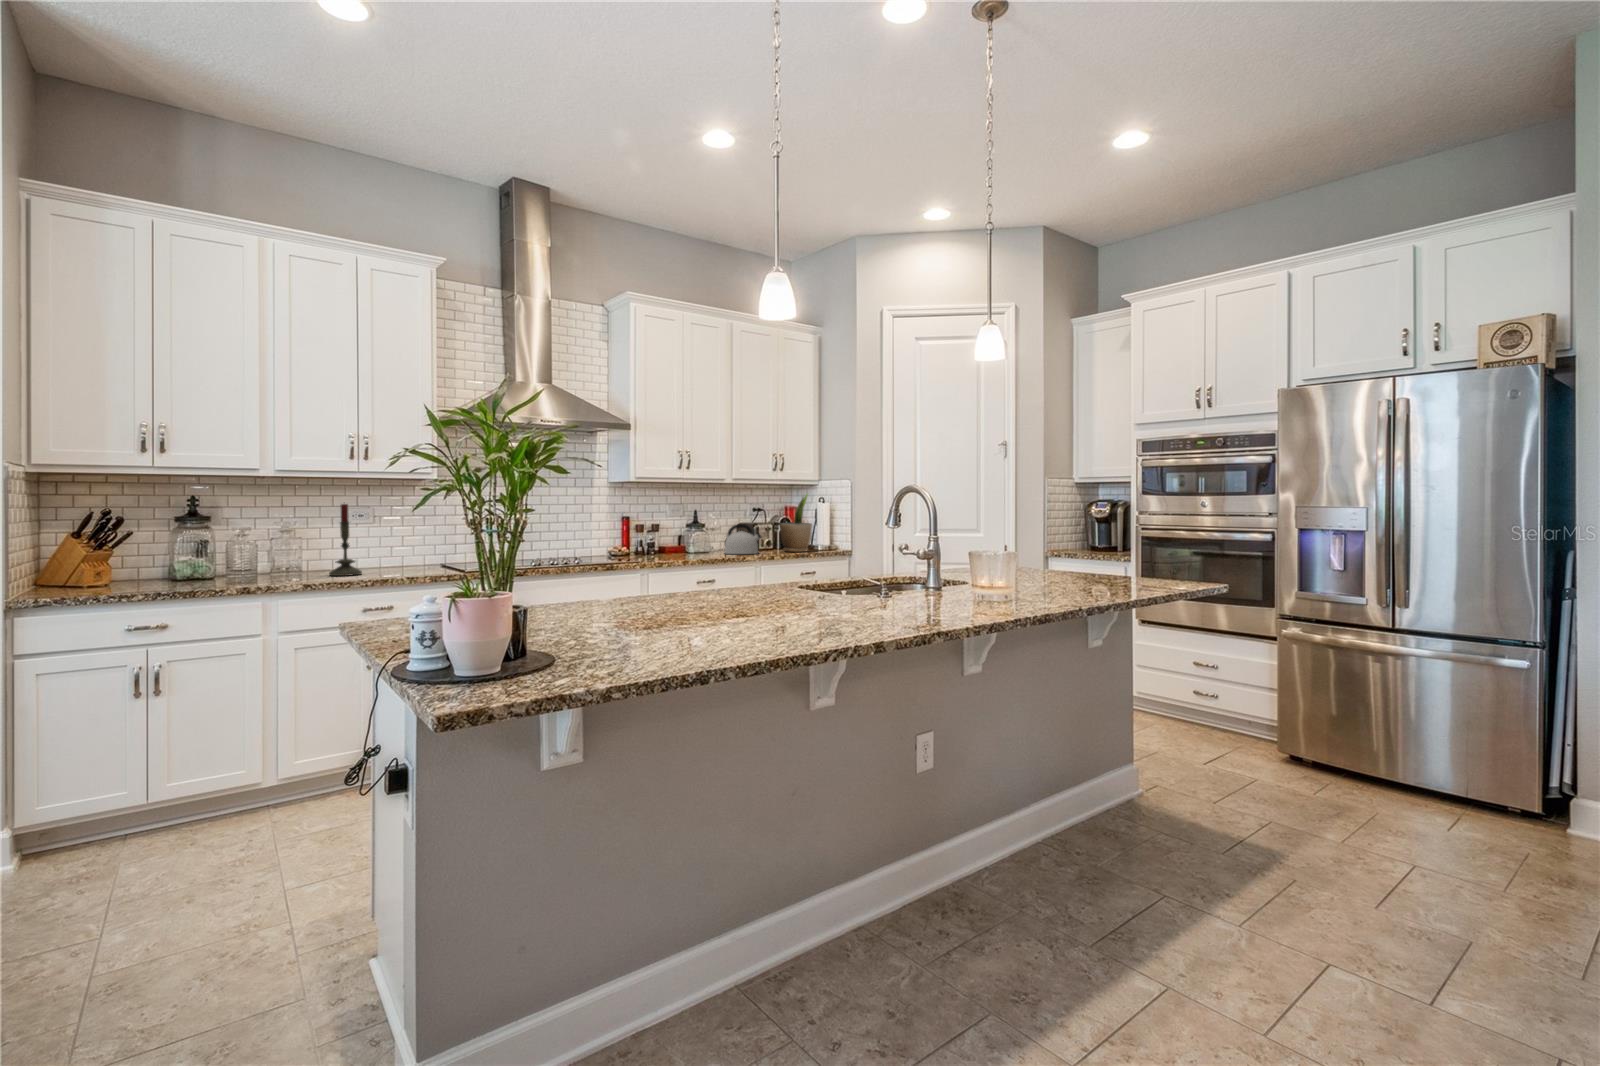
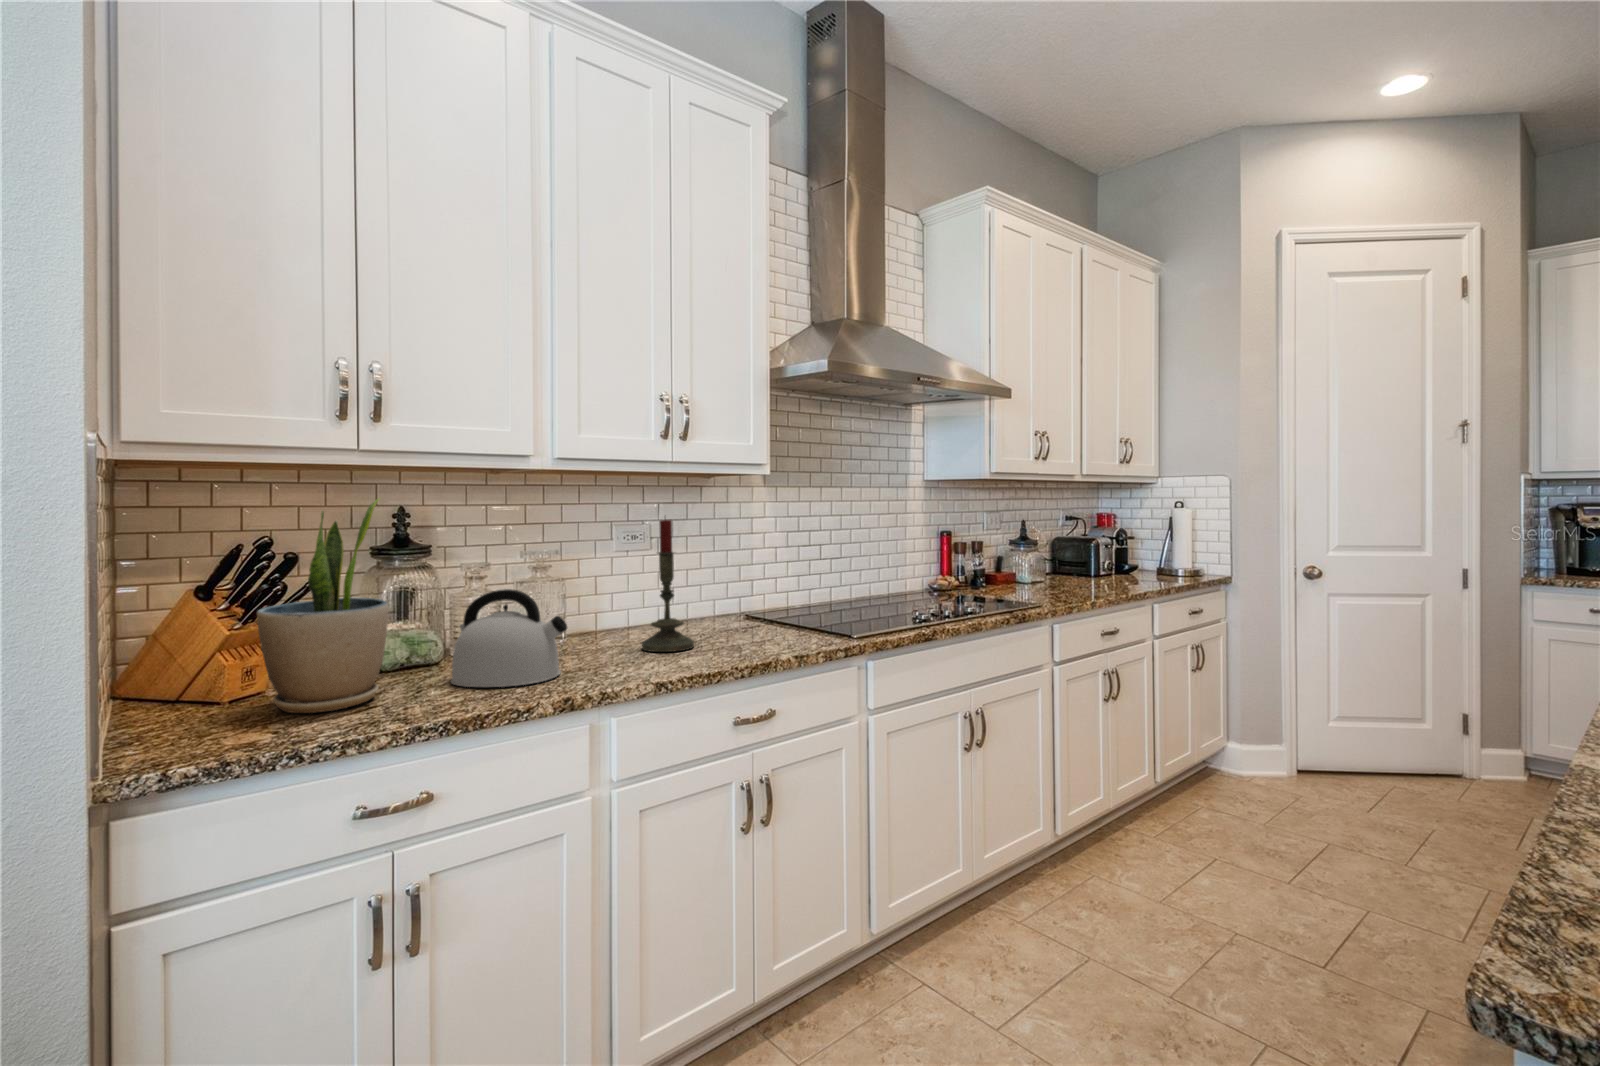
potted plant: present [780,495,812,552] -> present [257,499,388,713]
kettle: present [724,524,761,554] -> present [451,589,567,687]

